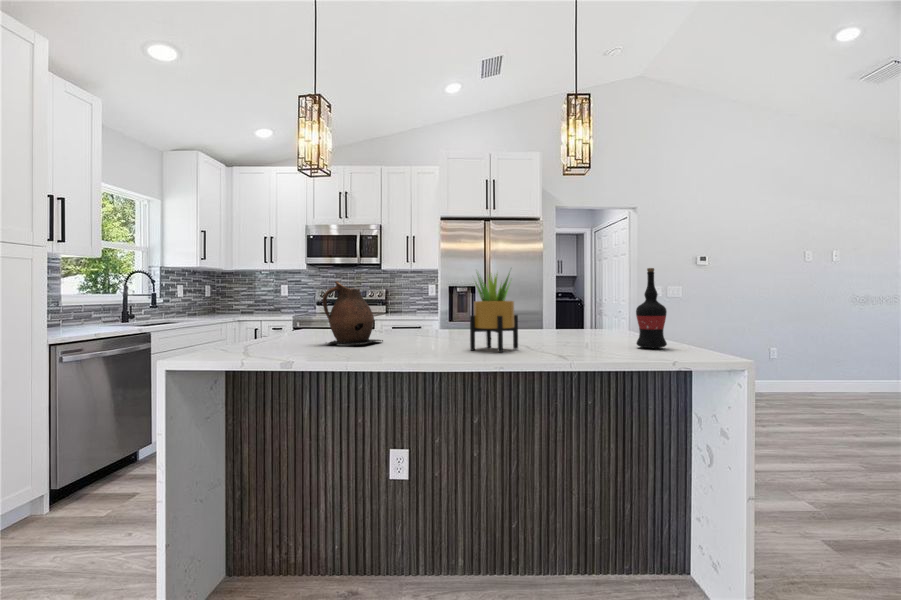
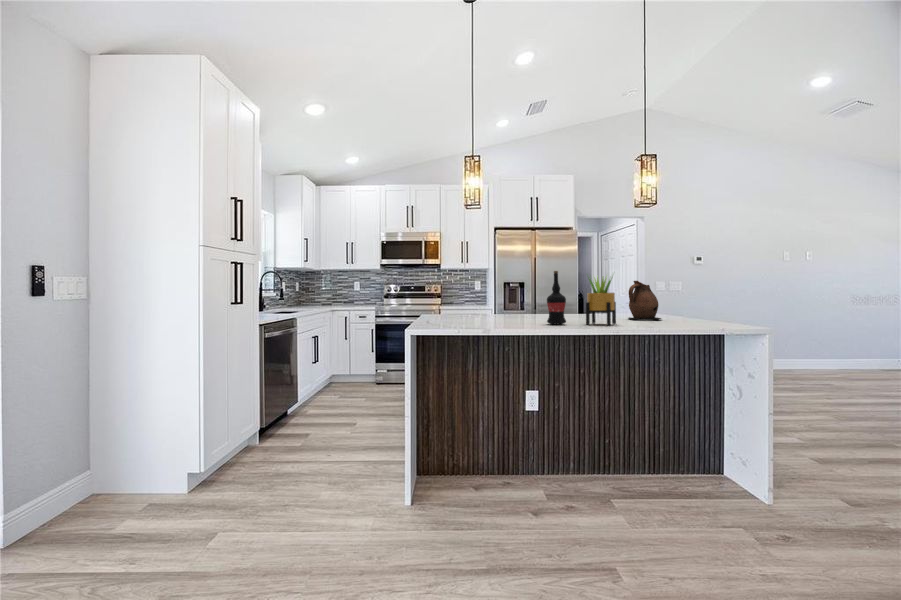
wine bottle: present [636,268,667,348] -> present [547,271,566,324]
ceramic pitcher: present [323,282,383,345] -> present [629,281,661,320]

